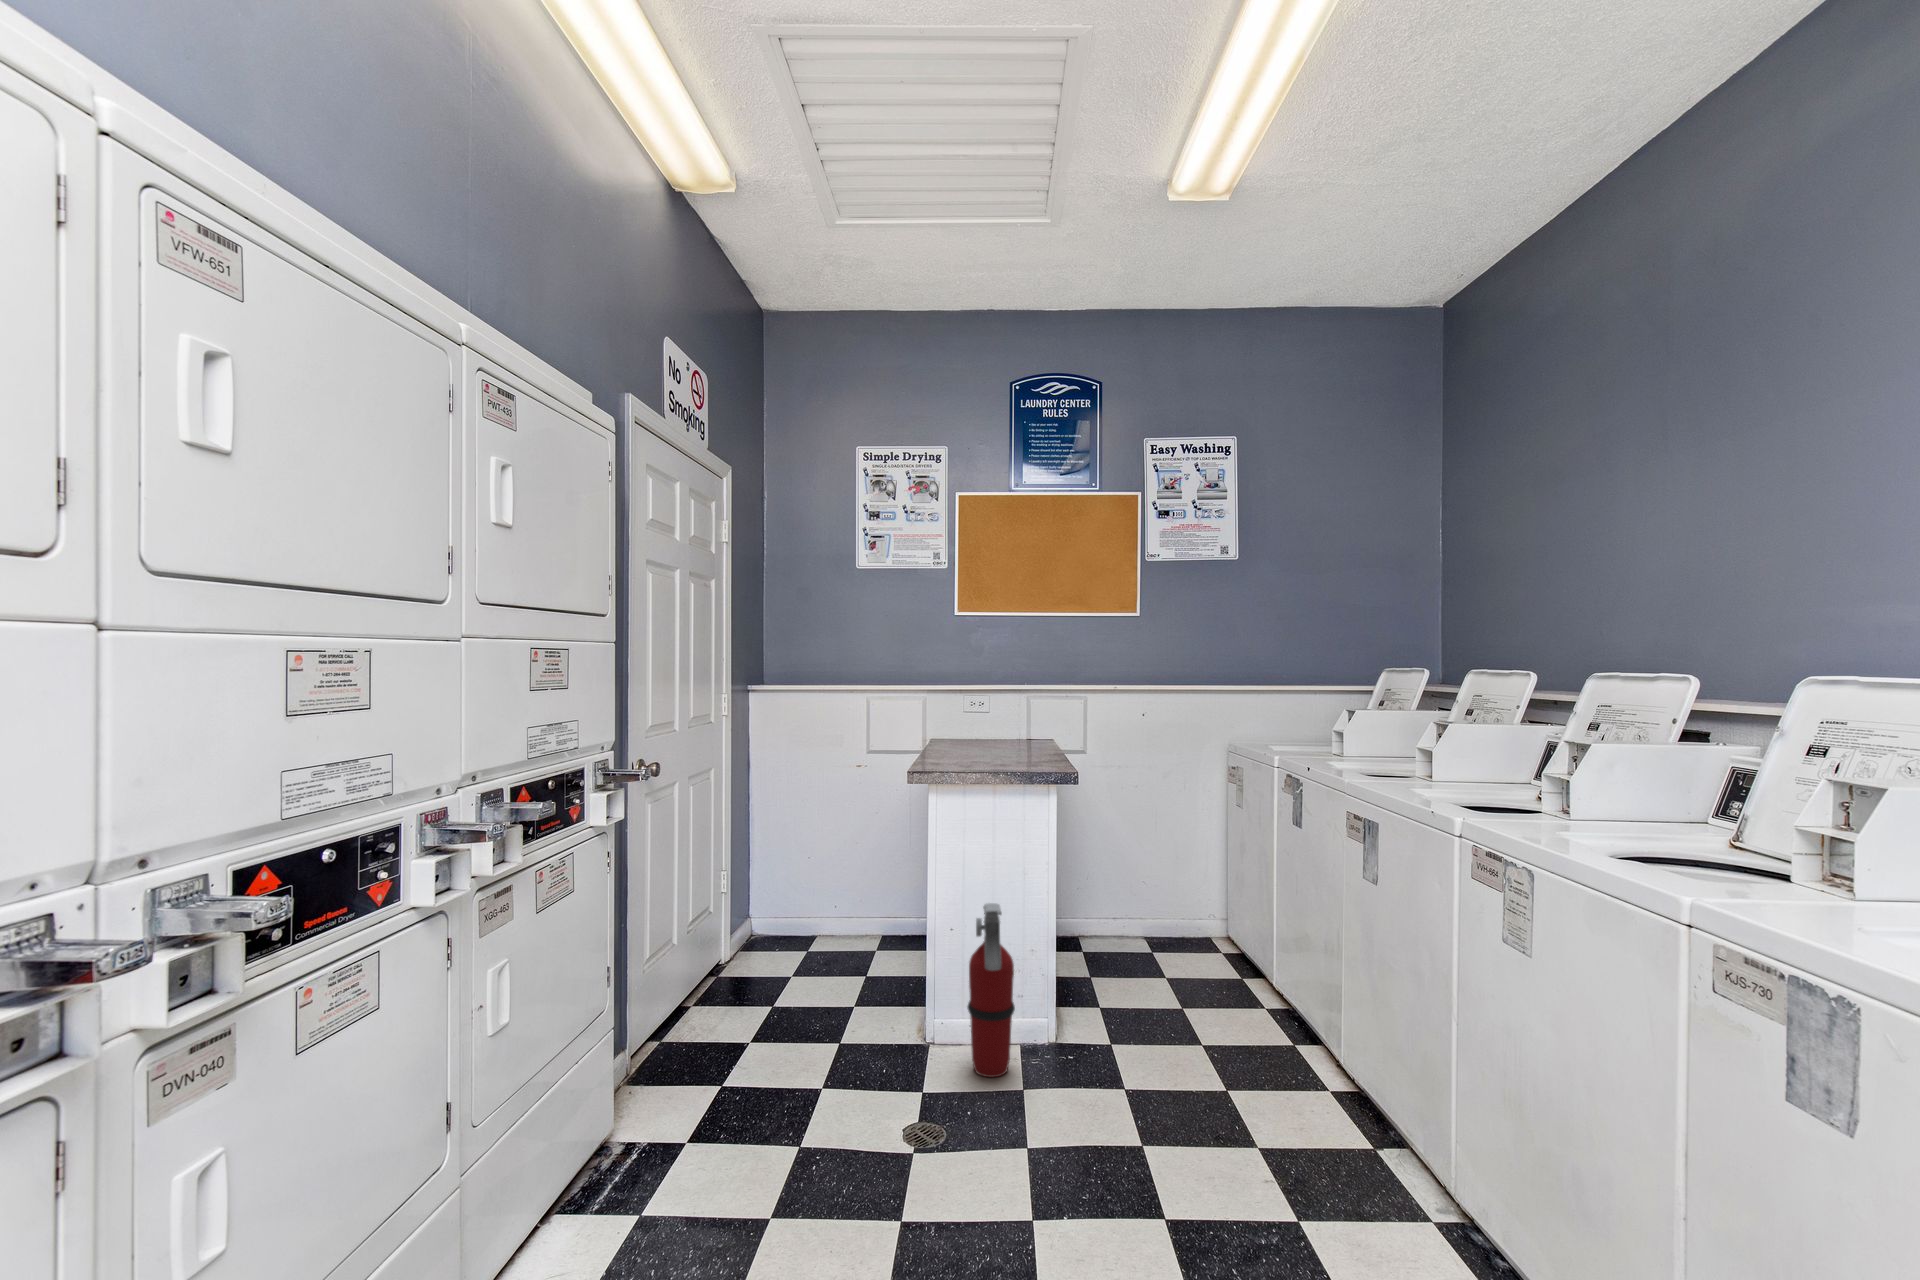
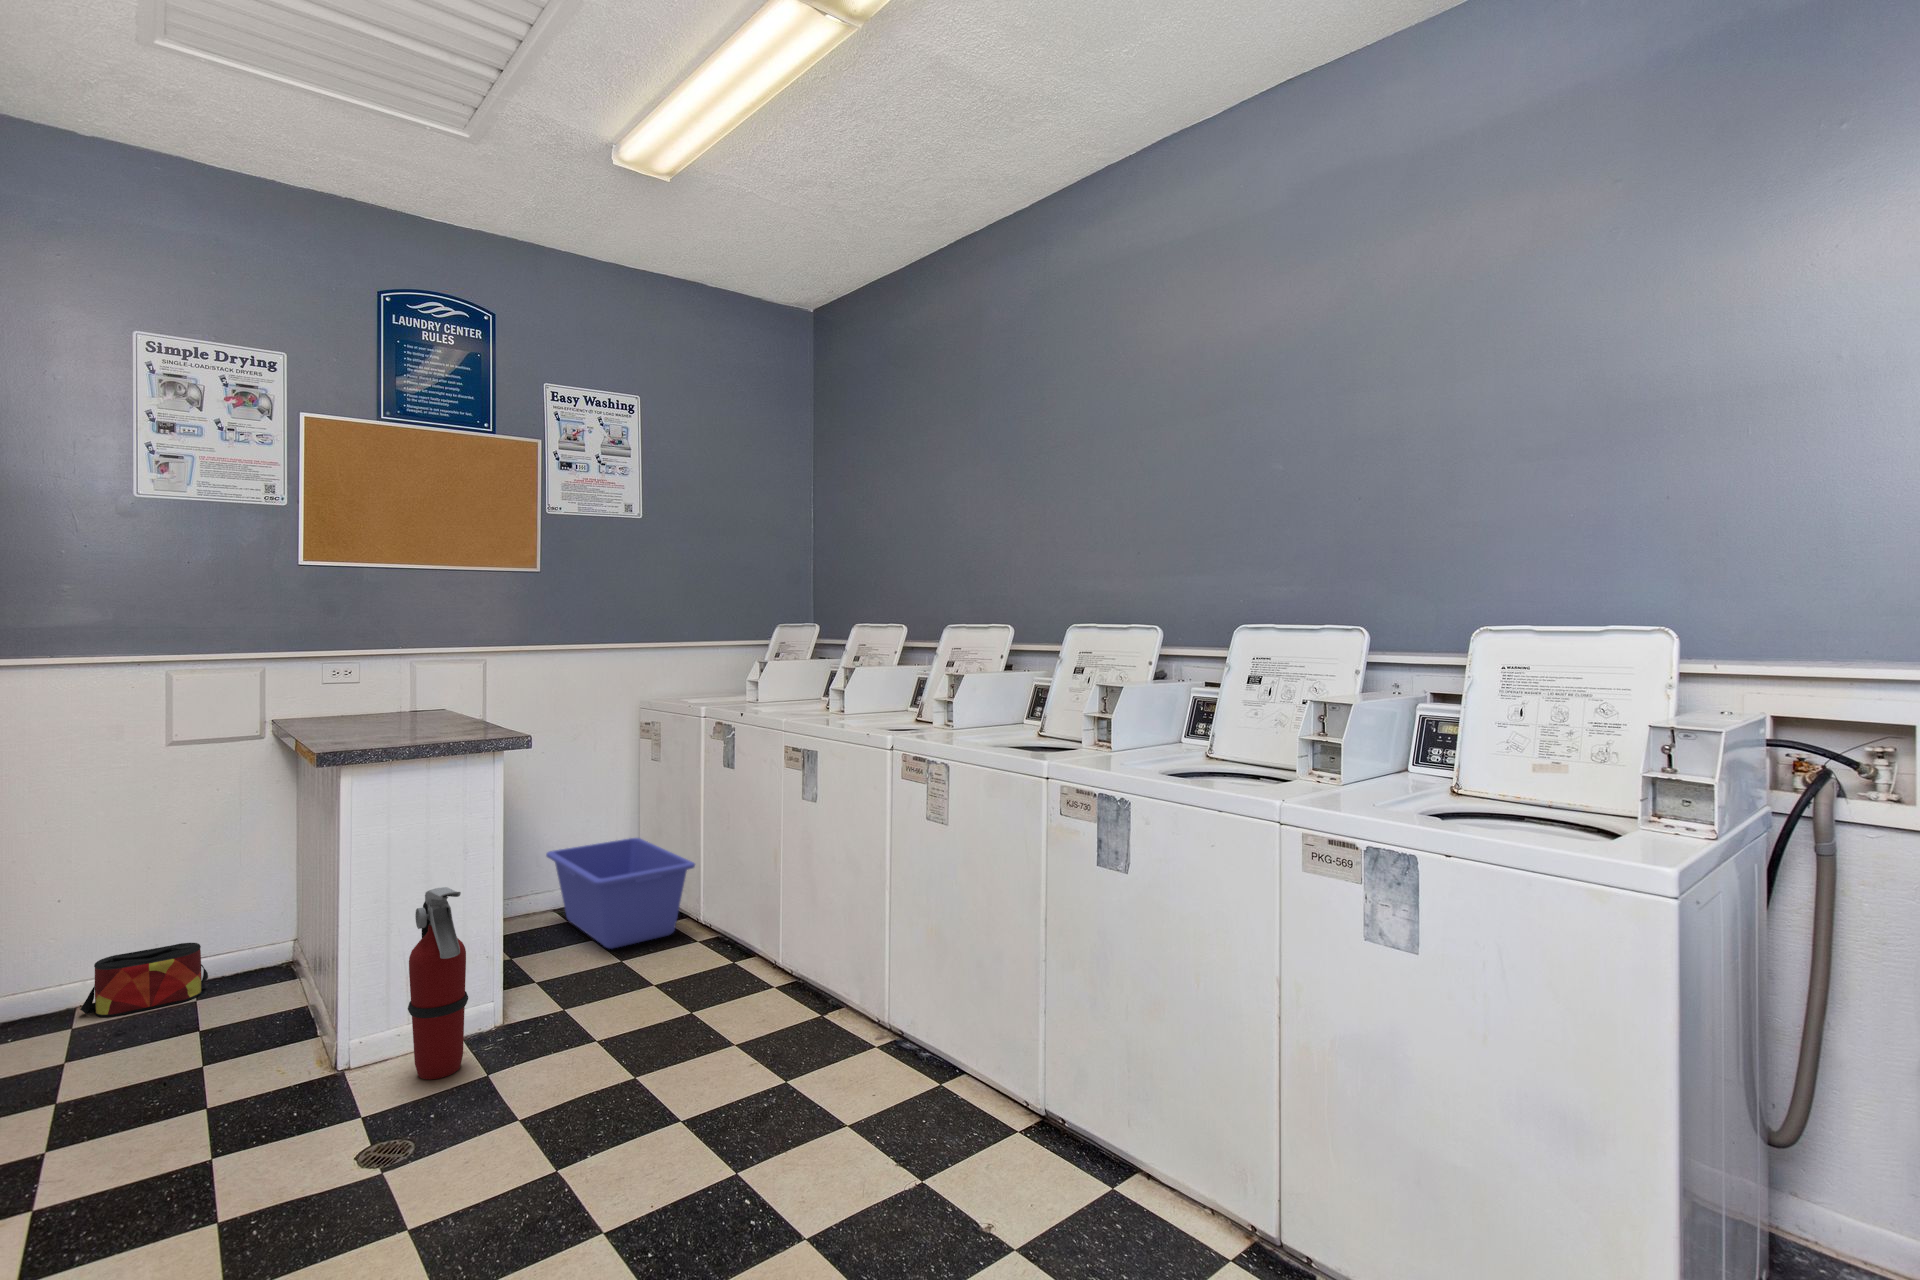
storage bin: none [1132,880,1265,992] -> present [546,838,695,949]
bag: none [812,902,884,948] -> present [80,943,208,1017]

